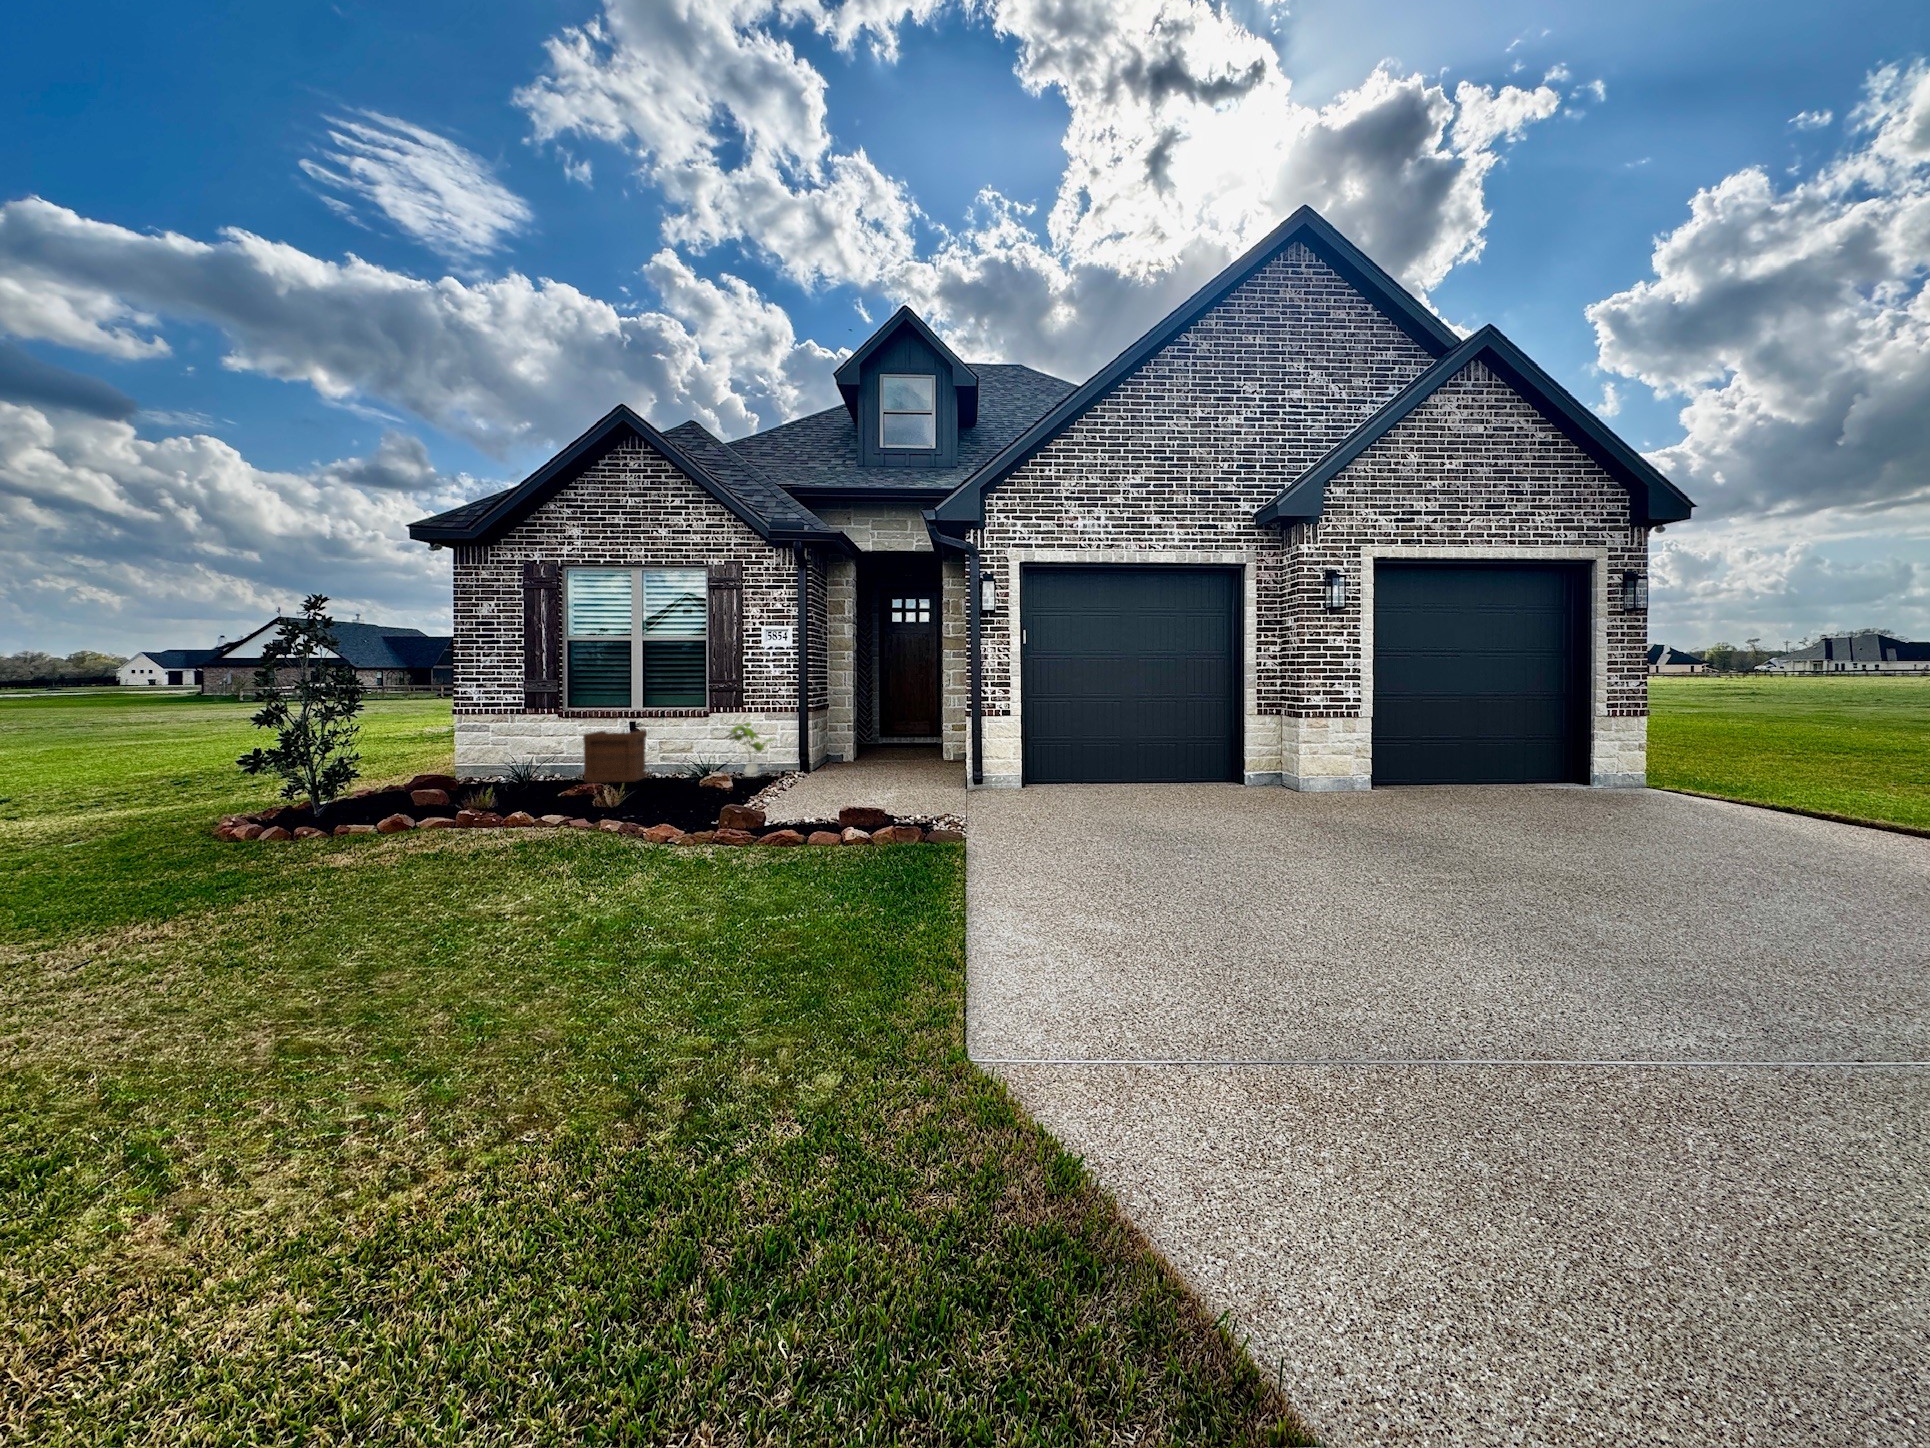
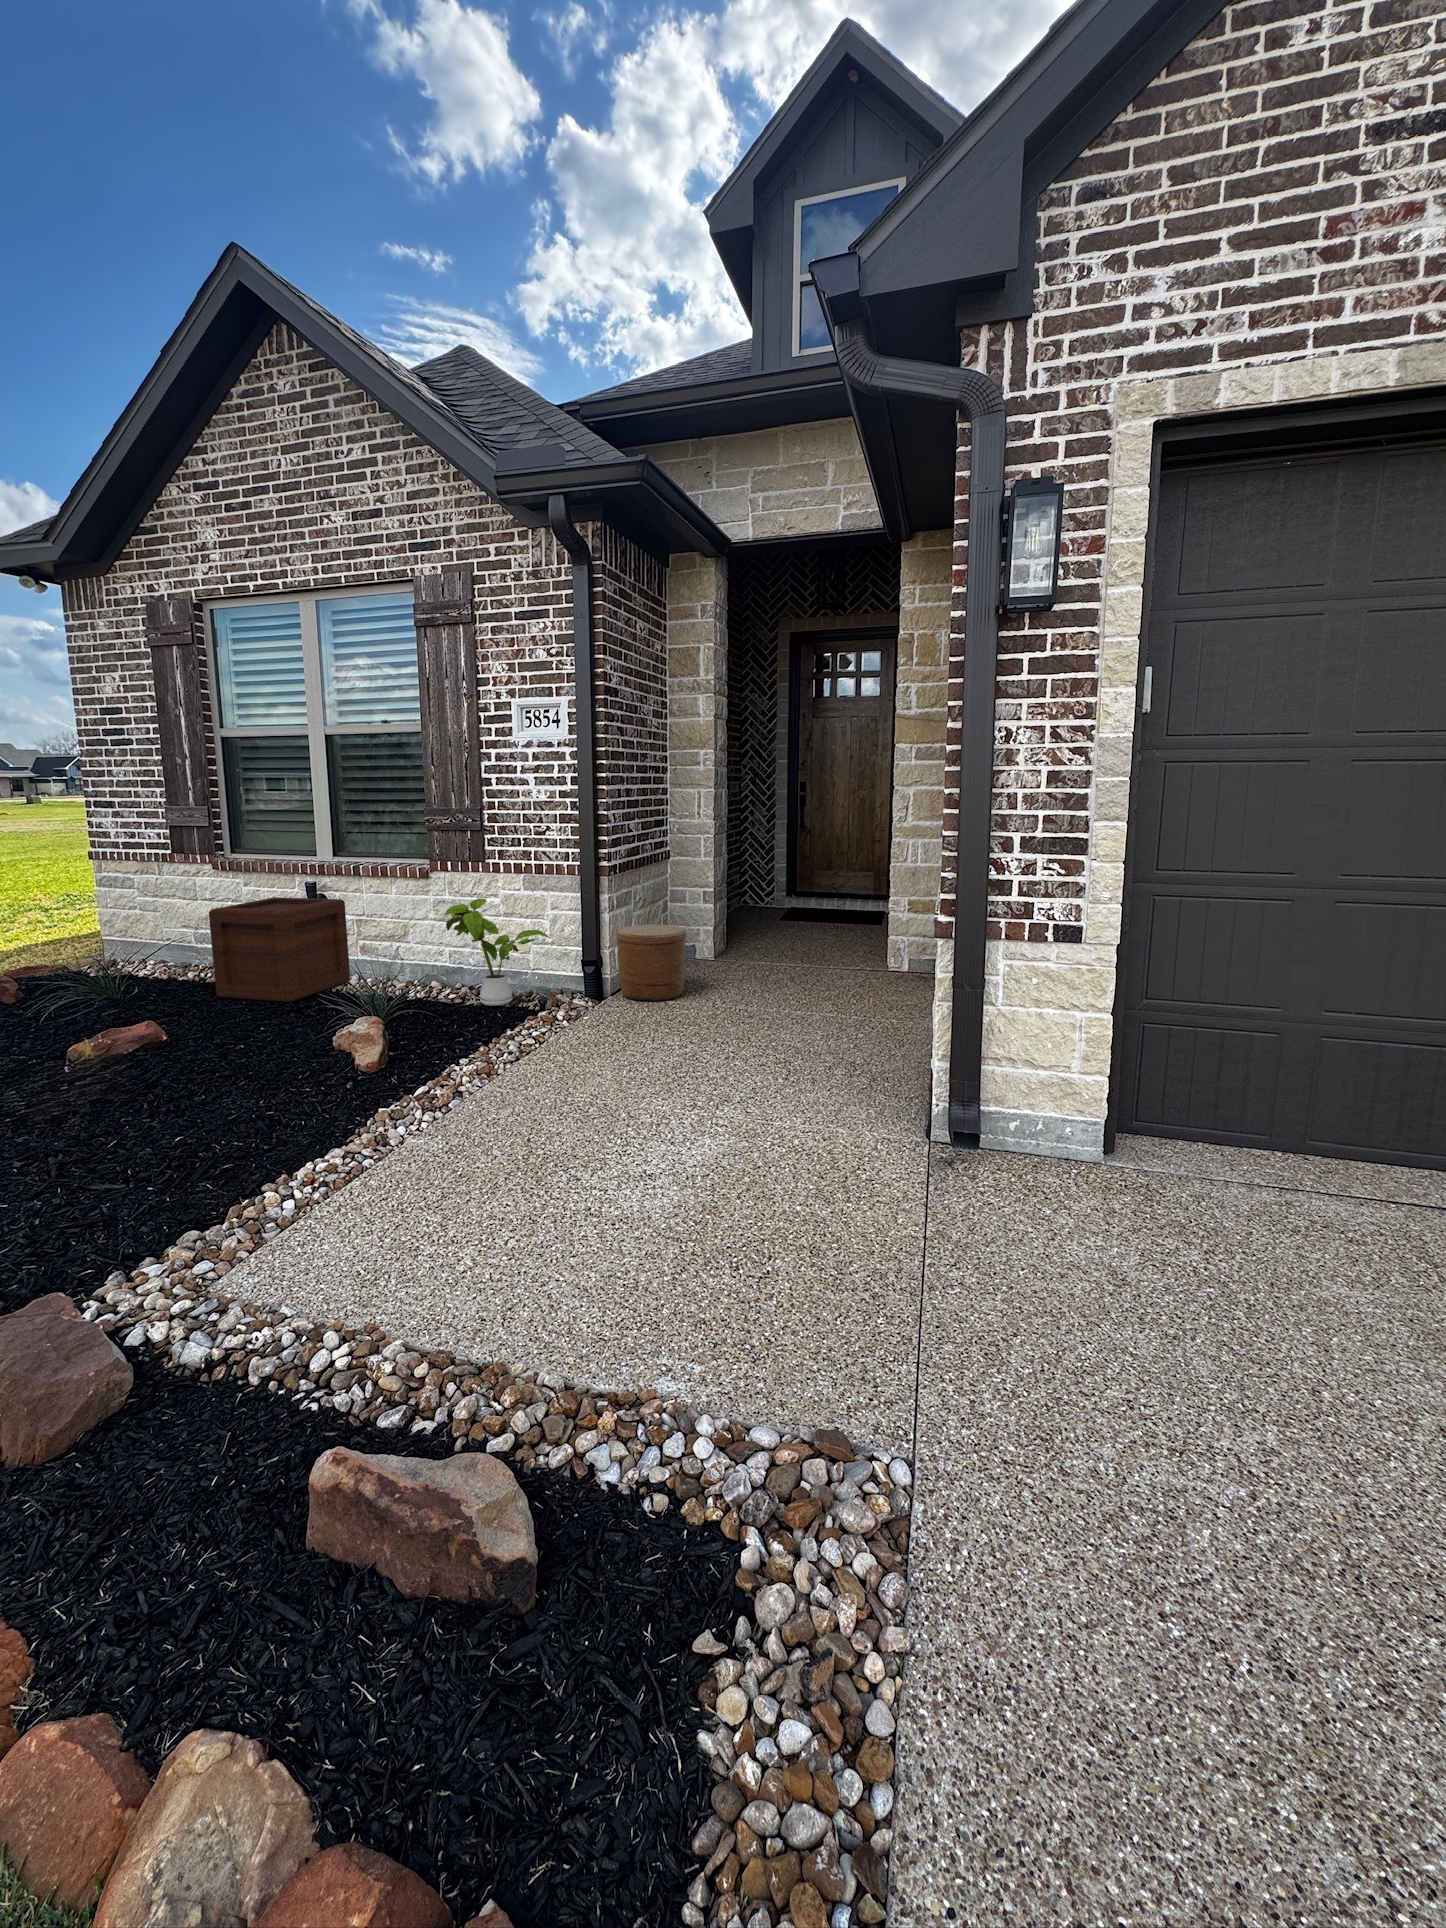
woven basket: none [812,736,848,771] -> present [616,924,687,1001]

